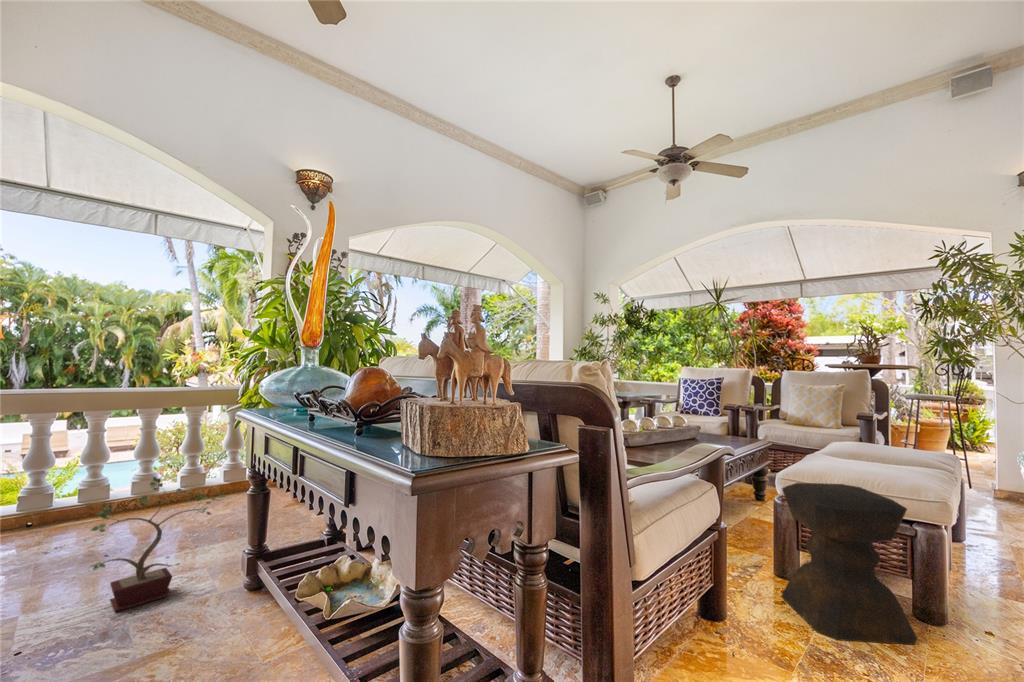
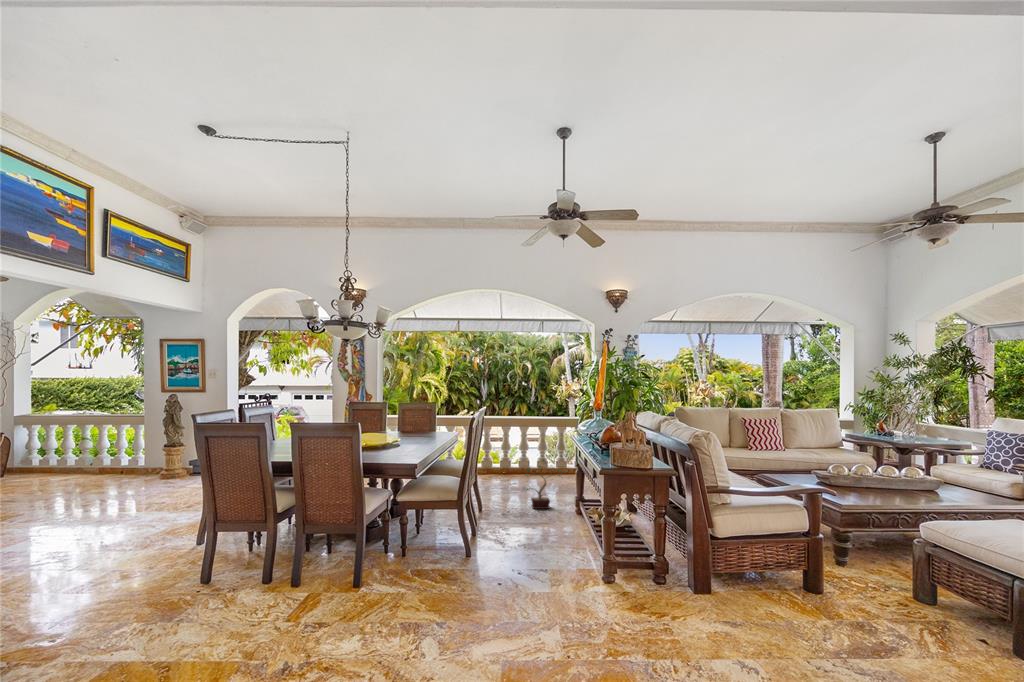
stool: present [781,483,917,645] -> none [868,520,956,636]

